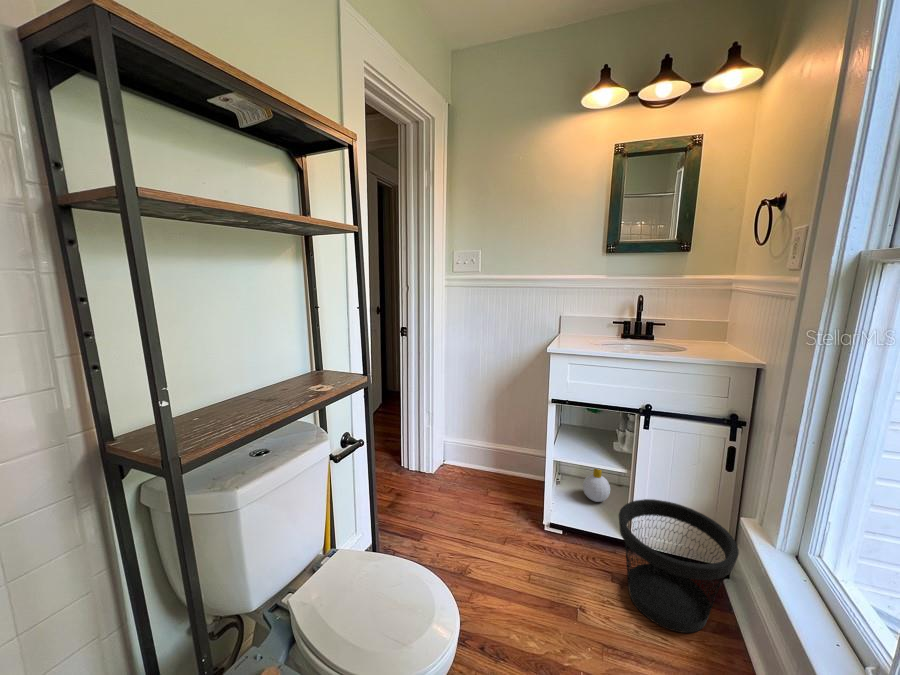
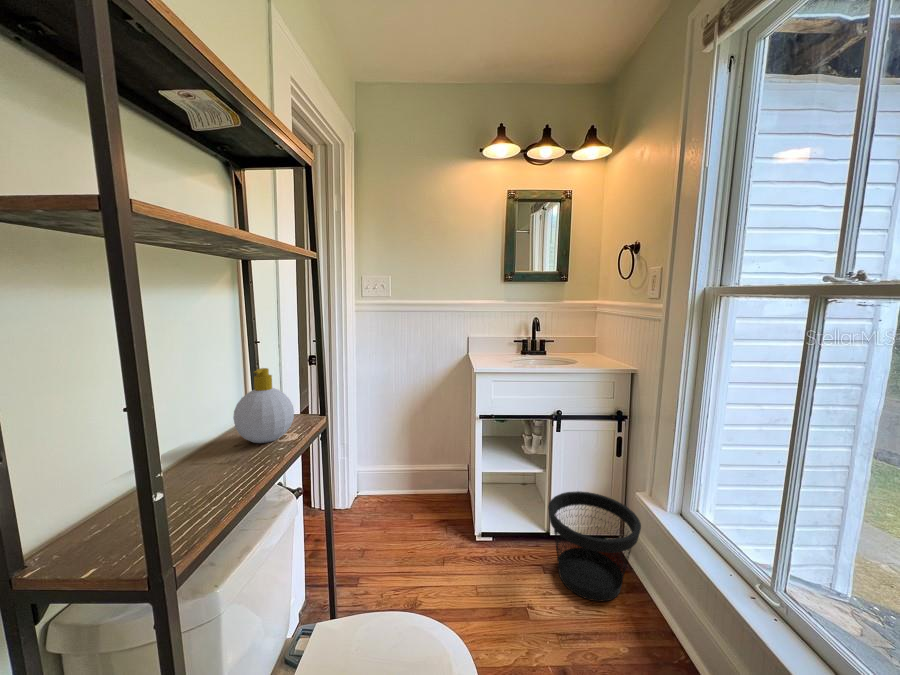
soap bottle: present [583,469,610,502] -> present [233,368,294,443]

